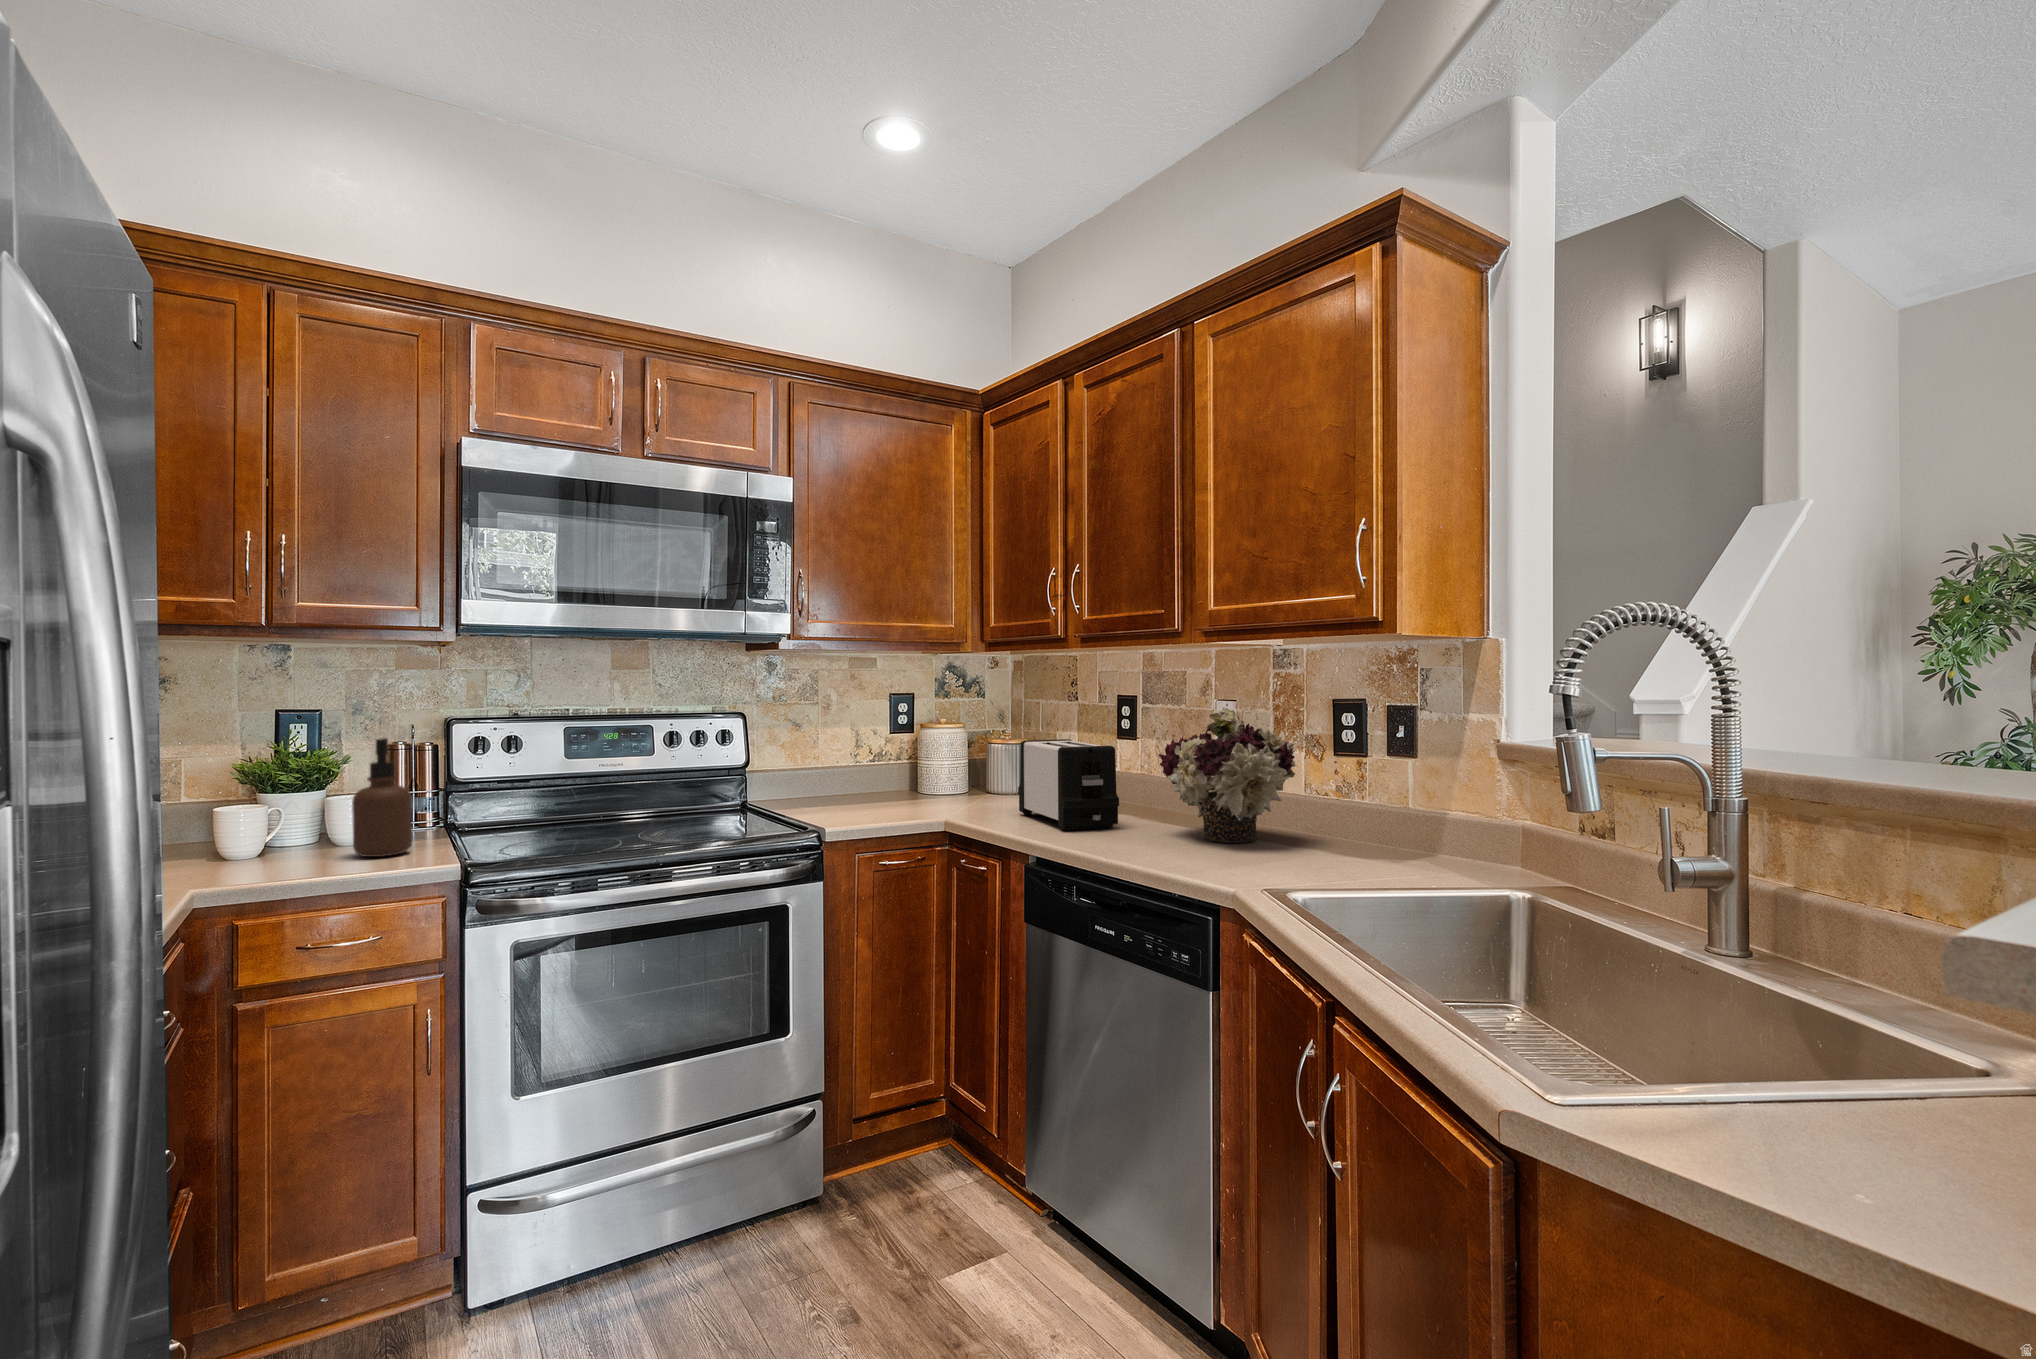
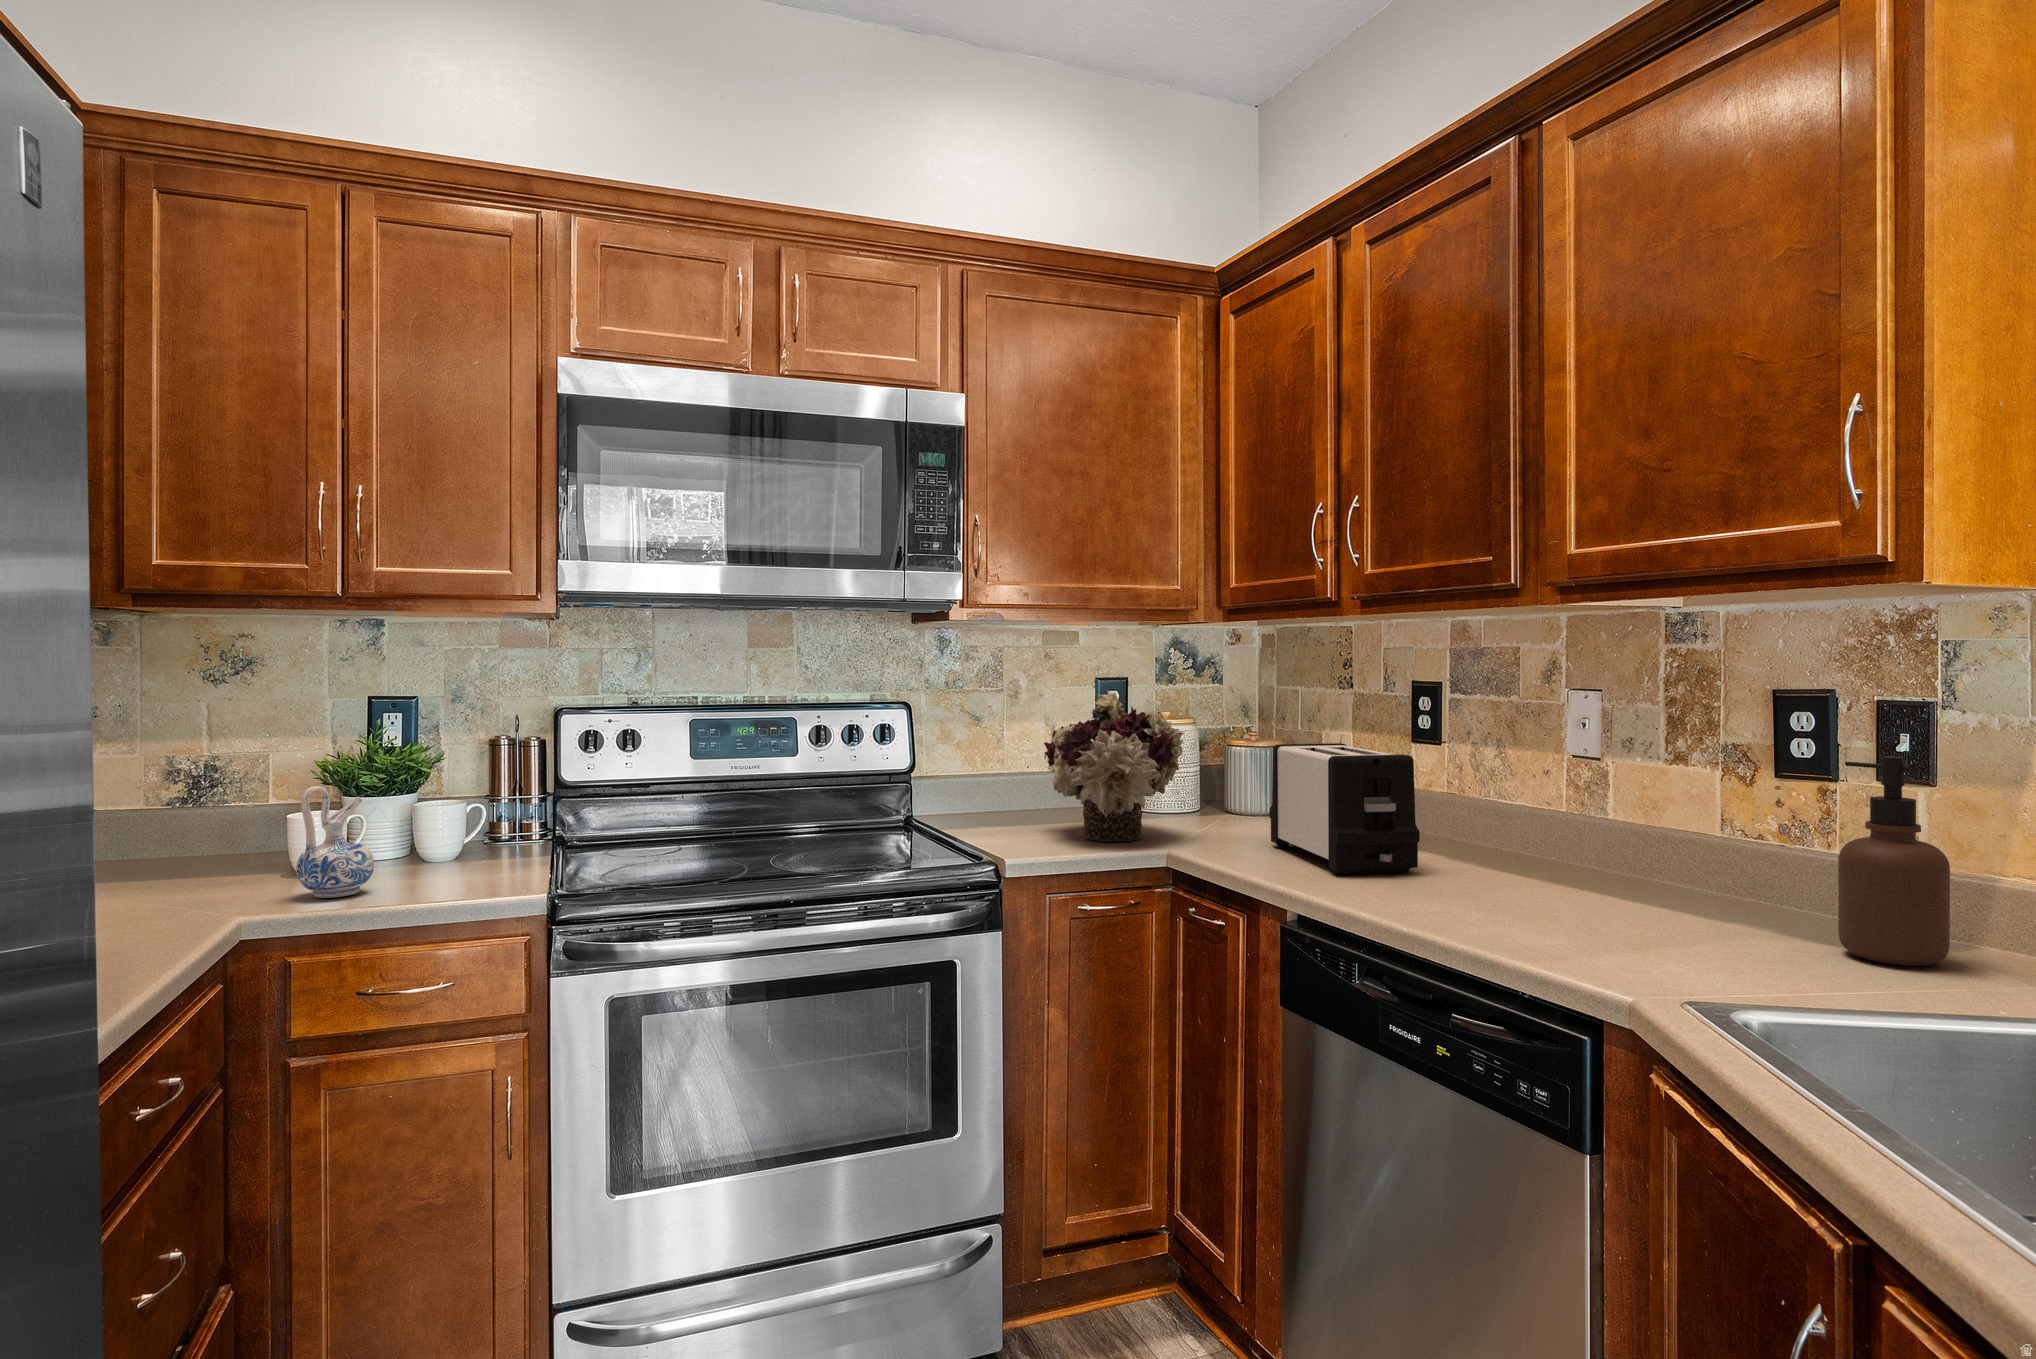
flower arrangement: present [1159,707,1296,843] -> present [1044,691,1183,842]
soap dispenser: present [352,738,412,857] -> present [1838,756,1950,966]
ceramic pitcher: none [236,782,305,874] -> present [296,786,374,898]

